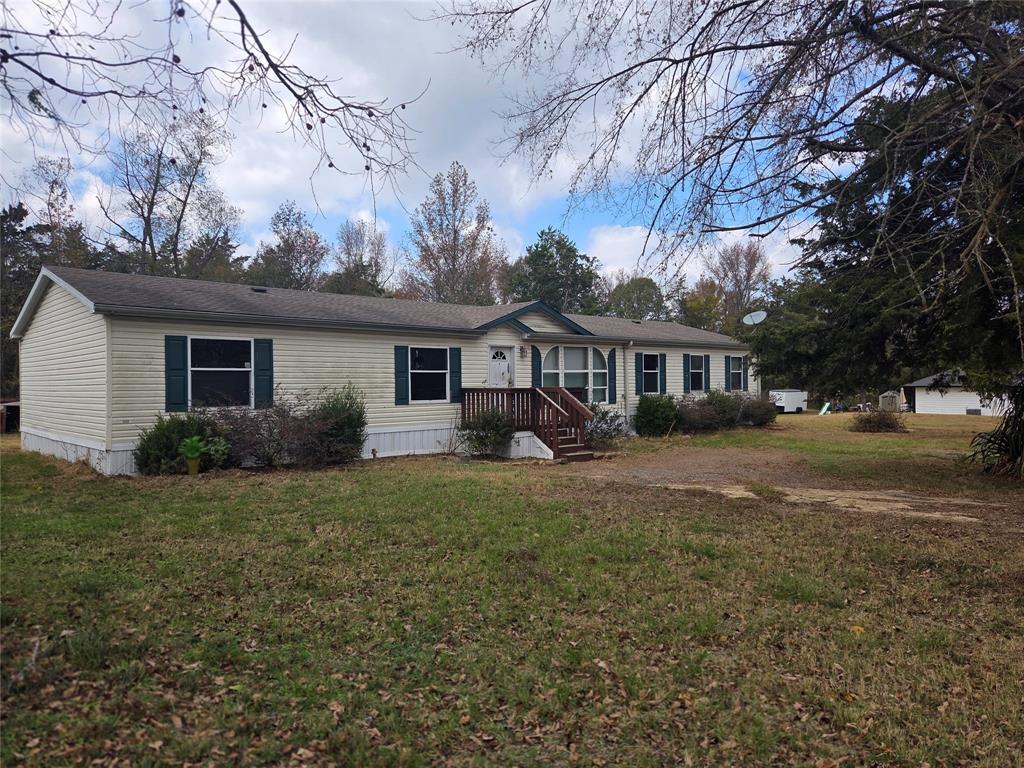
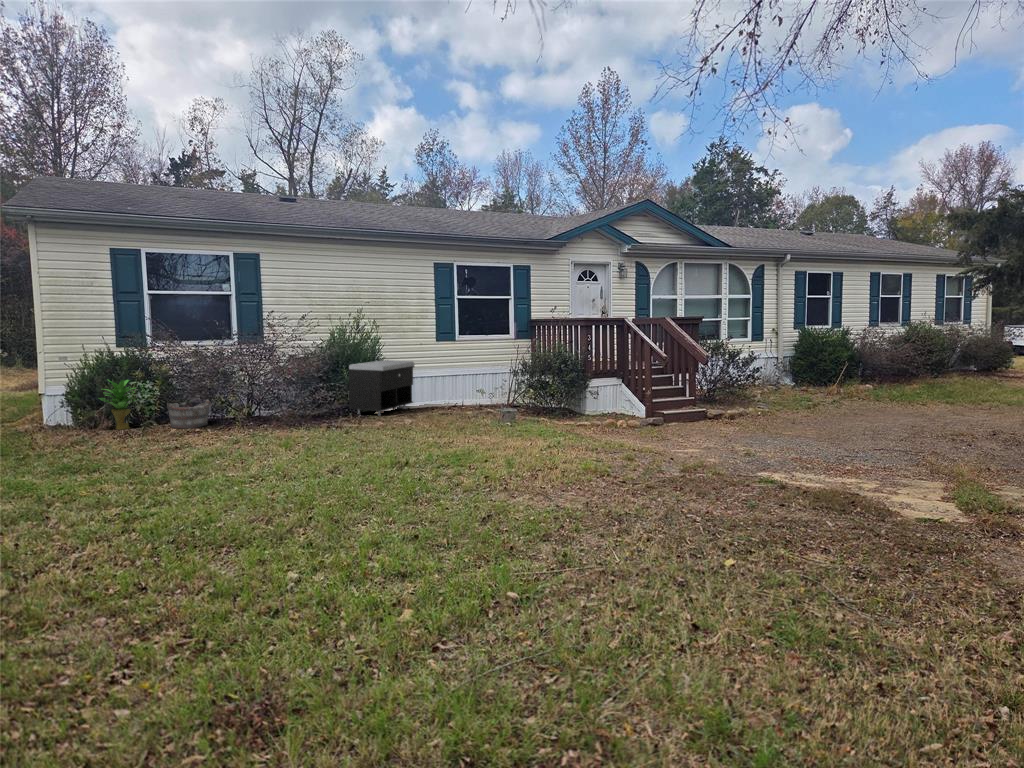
storage bench: none [350,420,392,461] -> present [349,360,414,416]
bucket: none [226,451,261,472] -> present [167,400,210,428]

